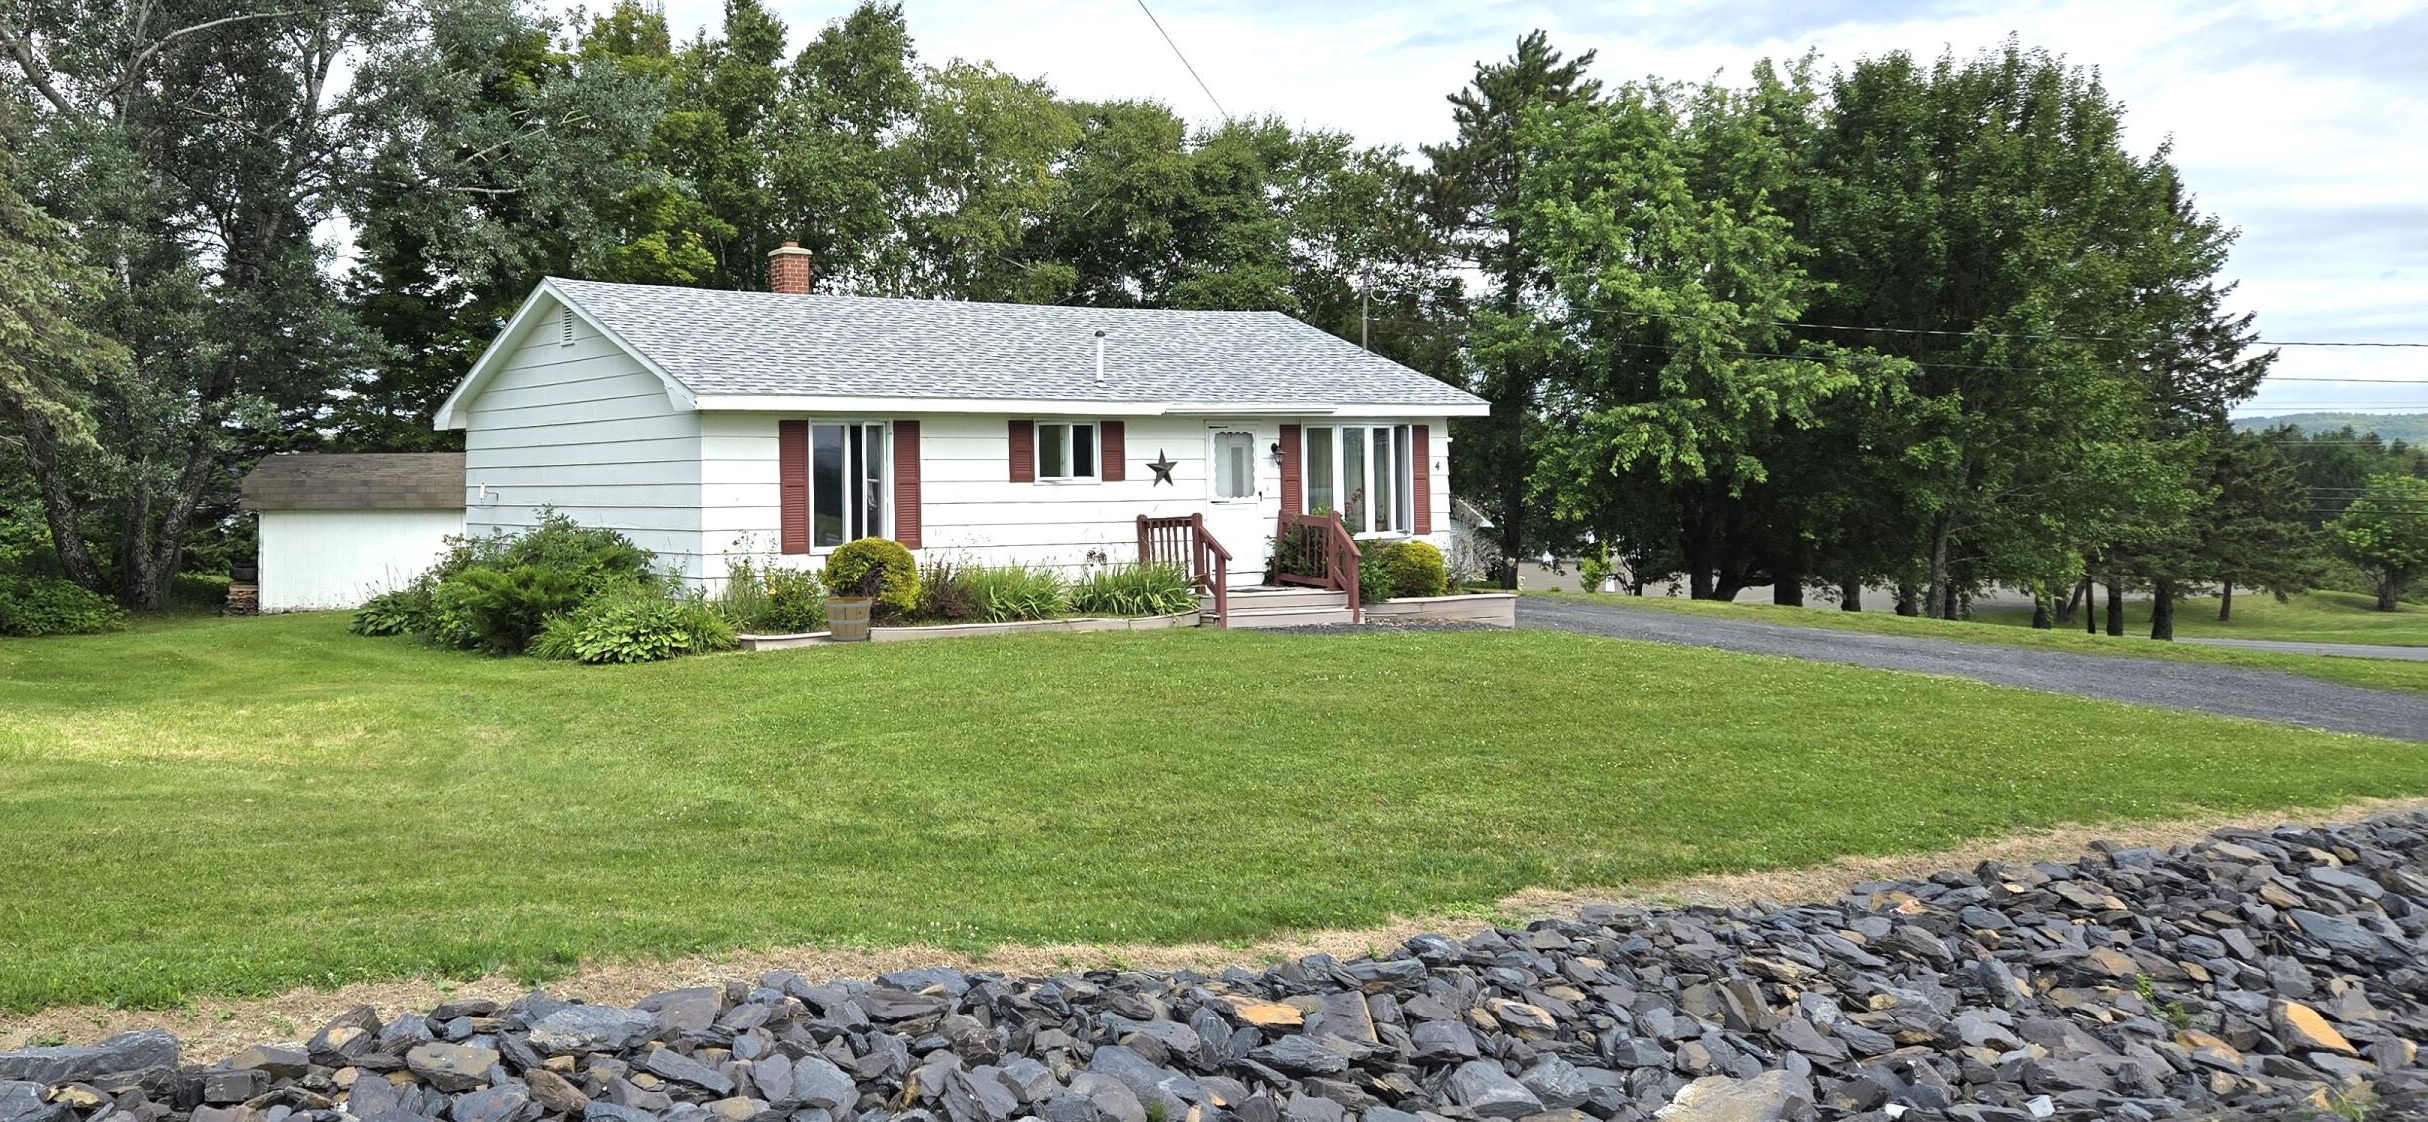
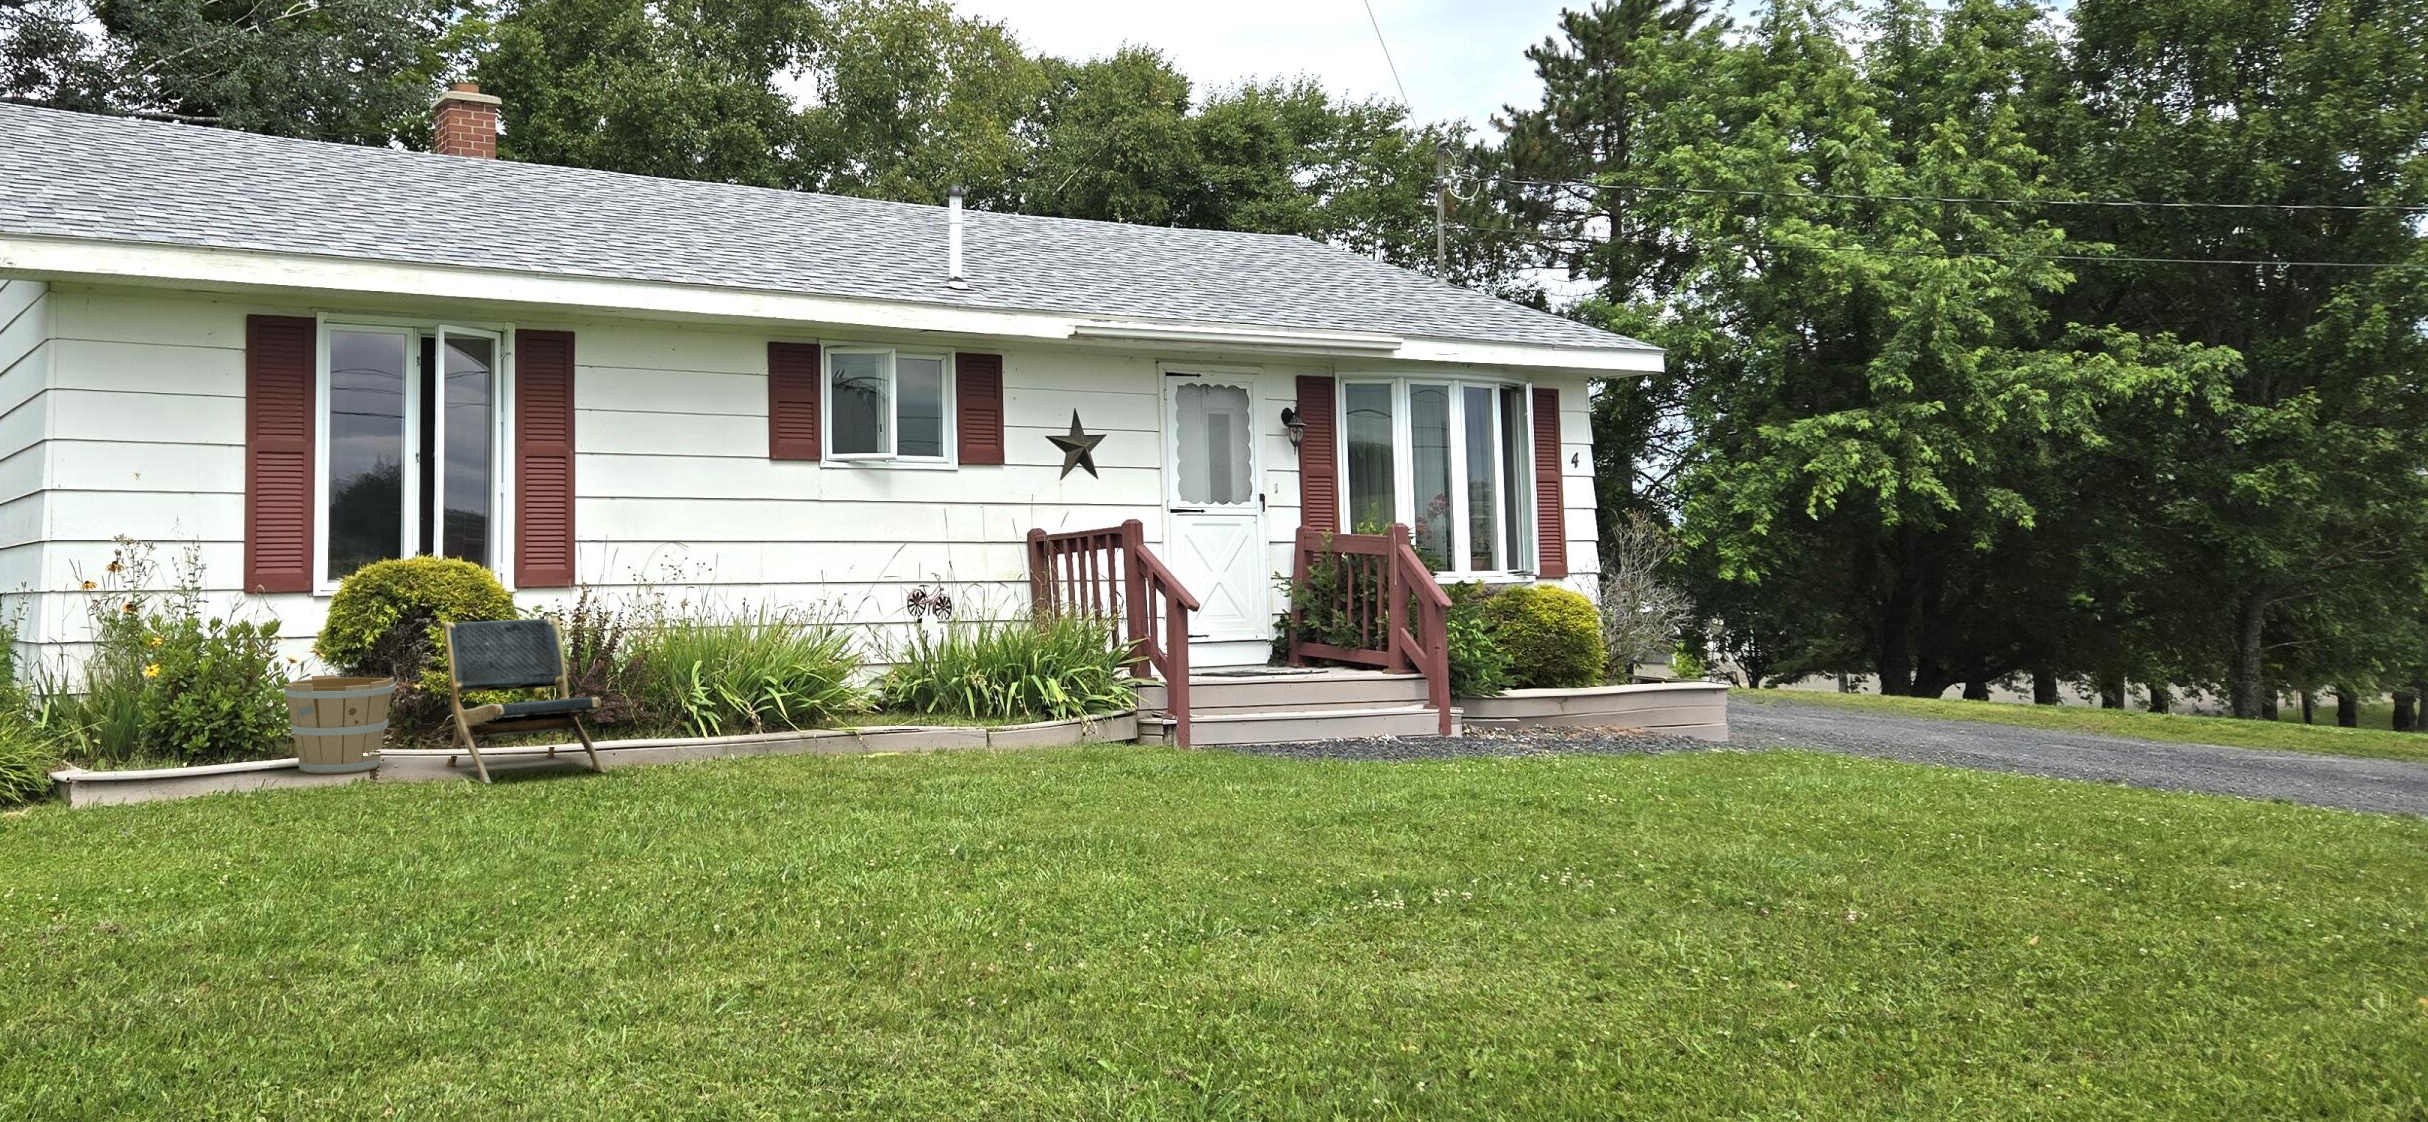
lounge chair: none [893,568,974,644] -> present [443,617,607,783]

